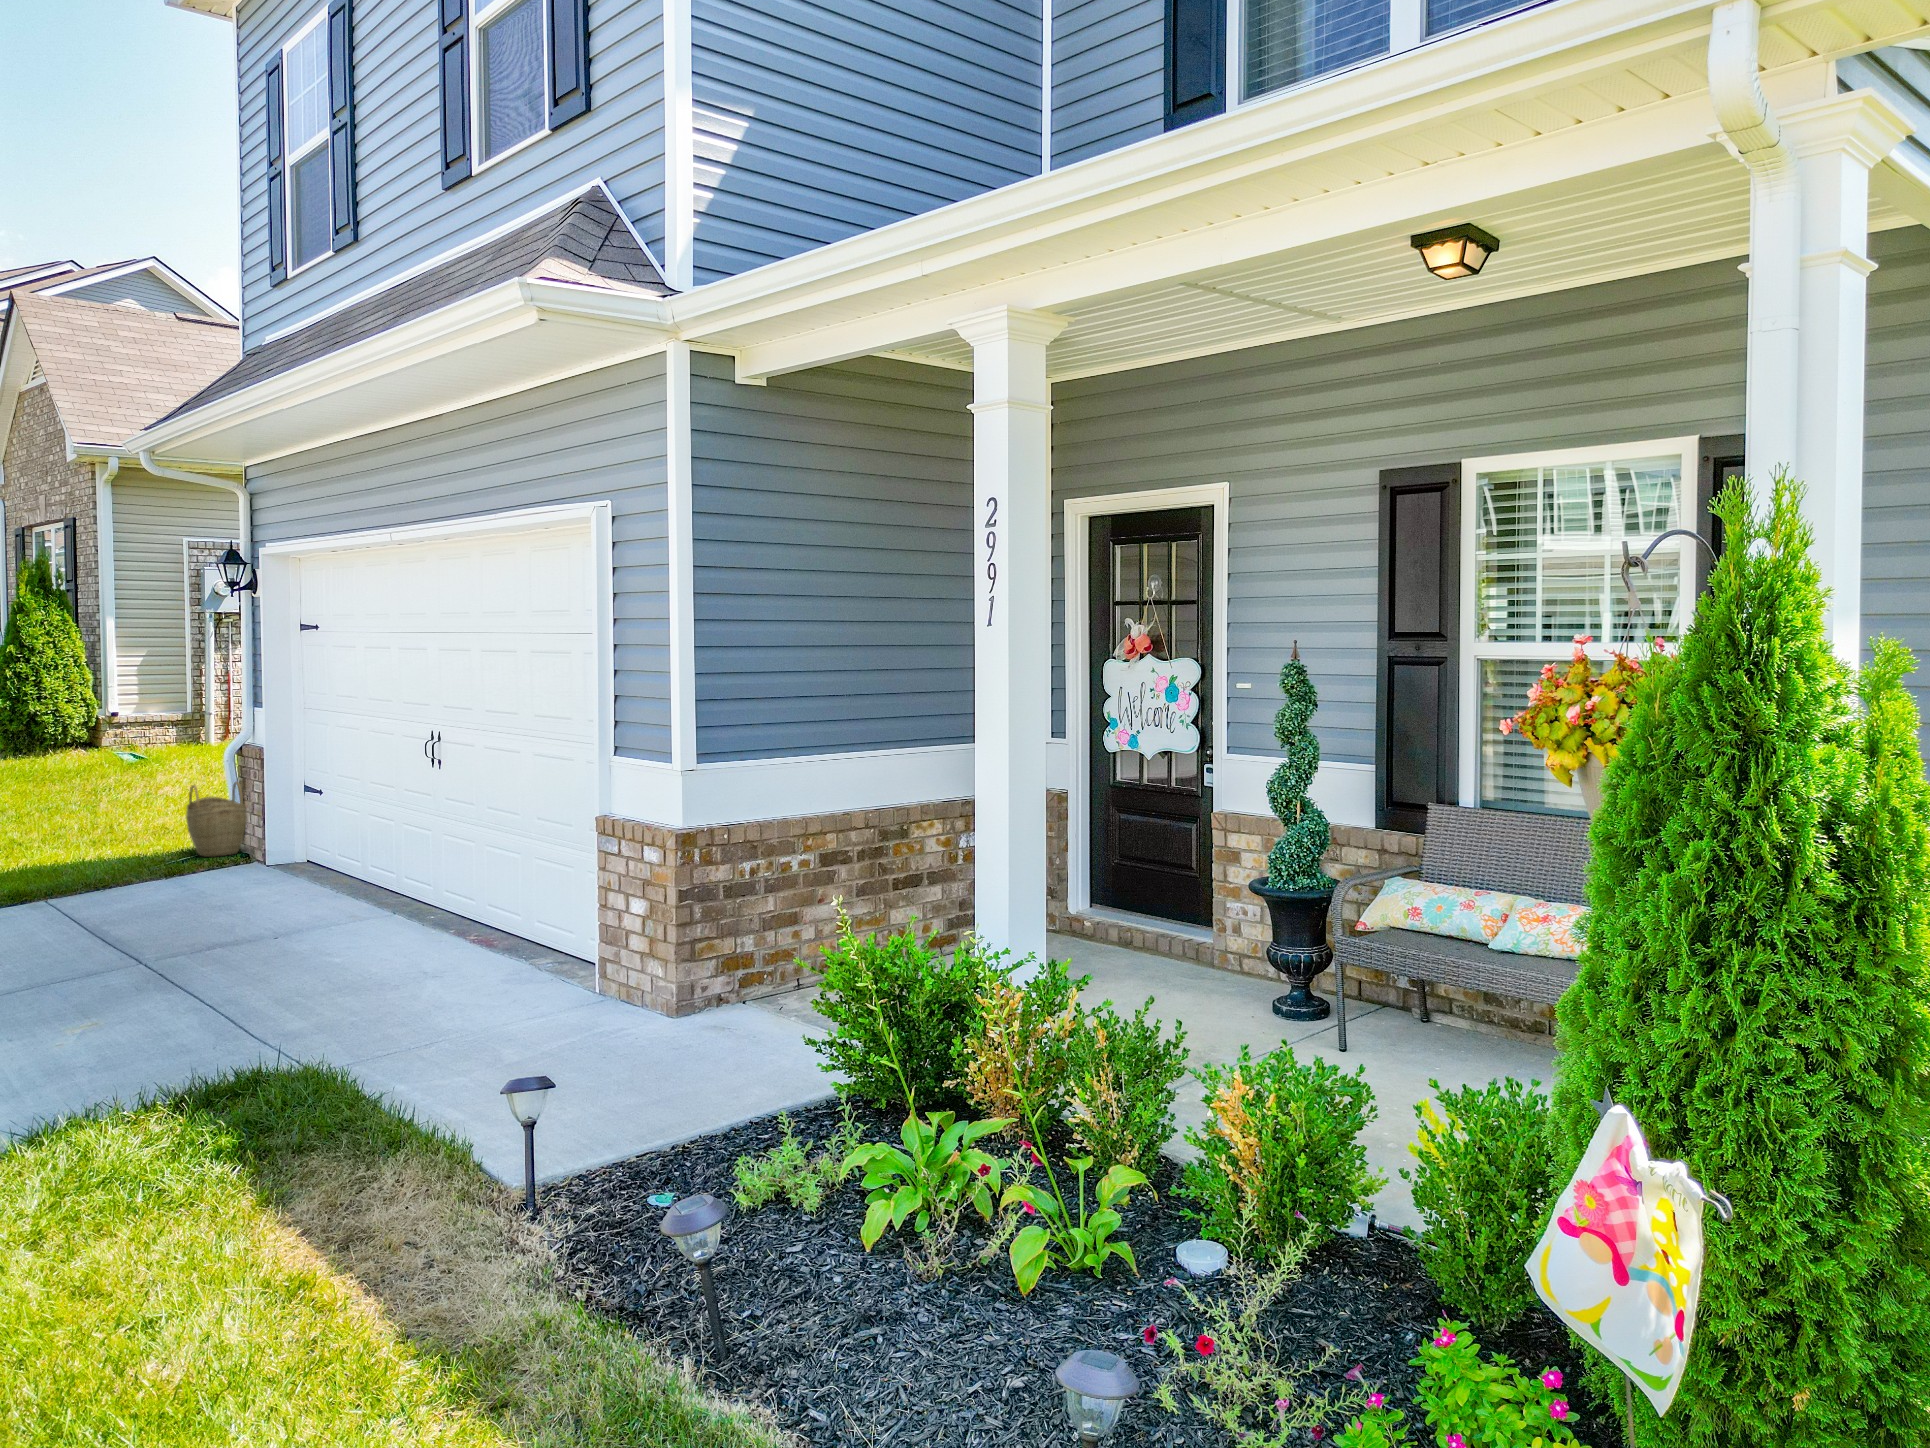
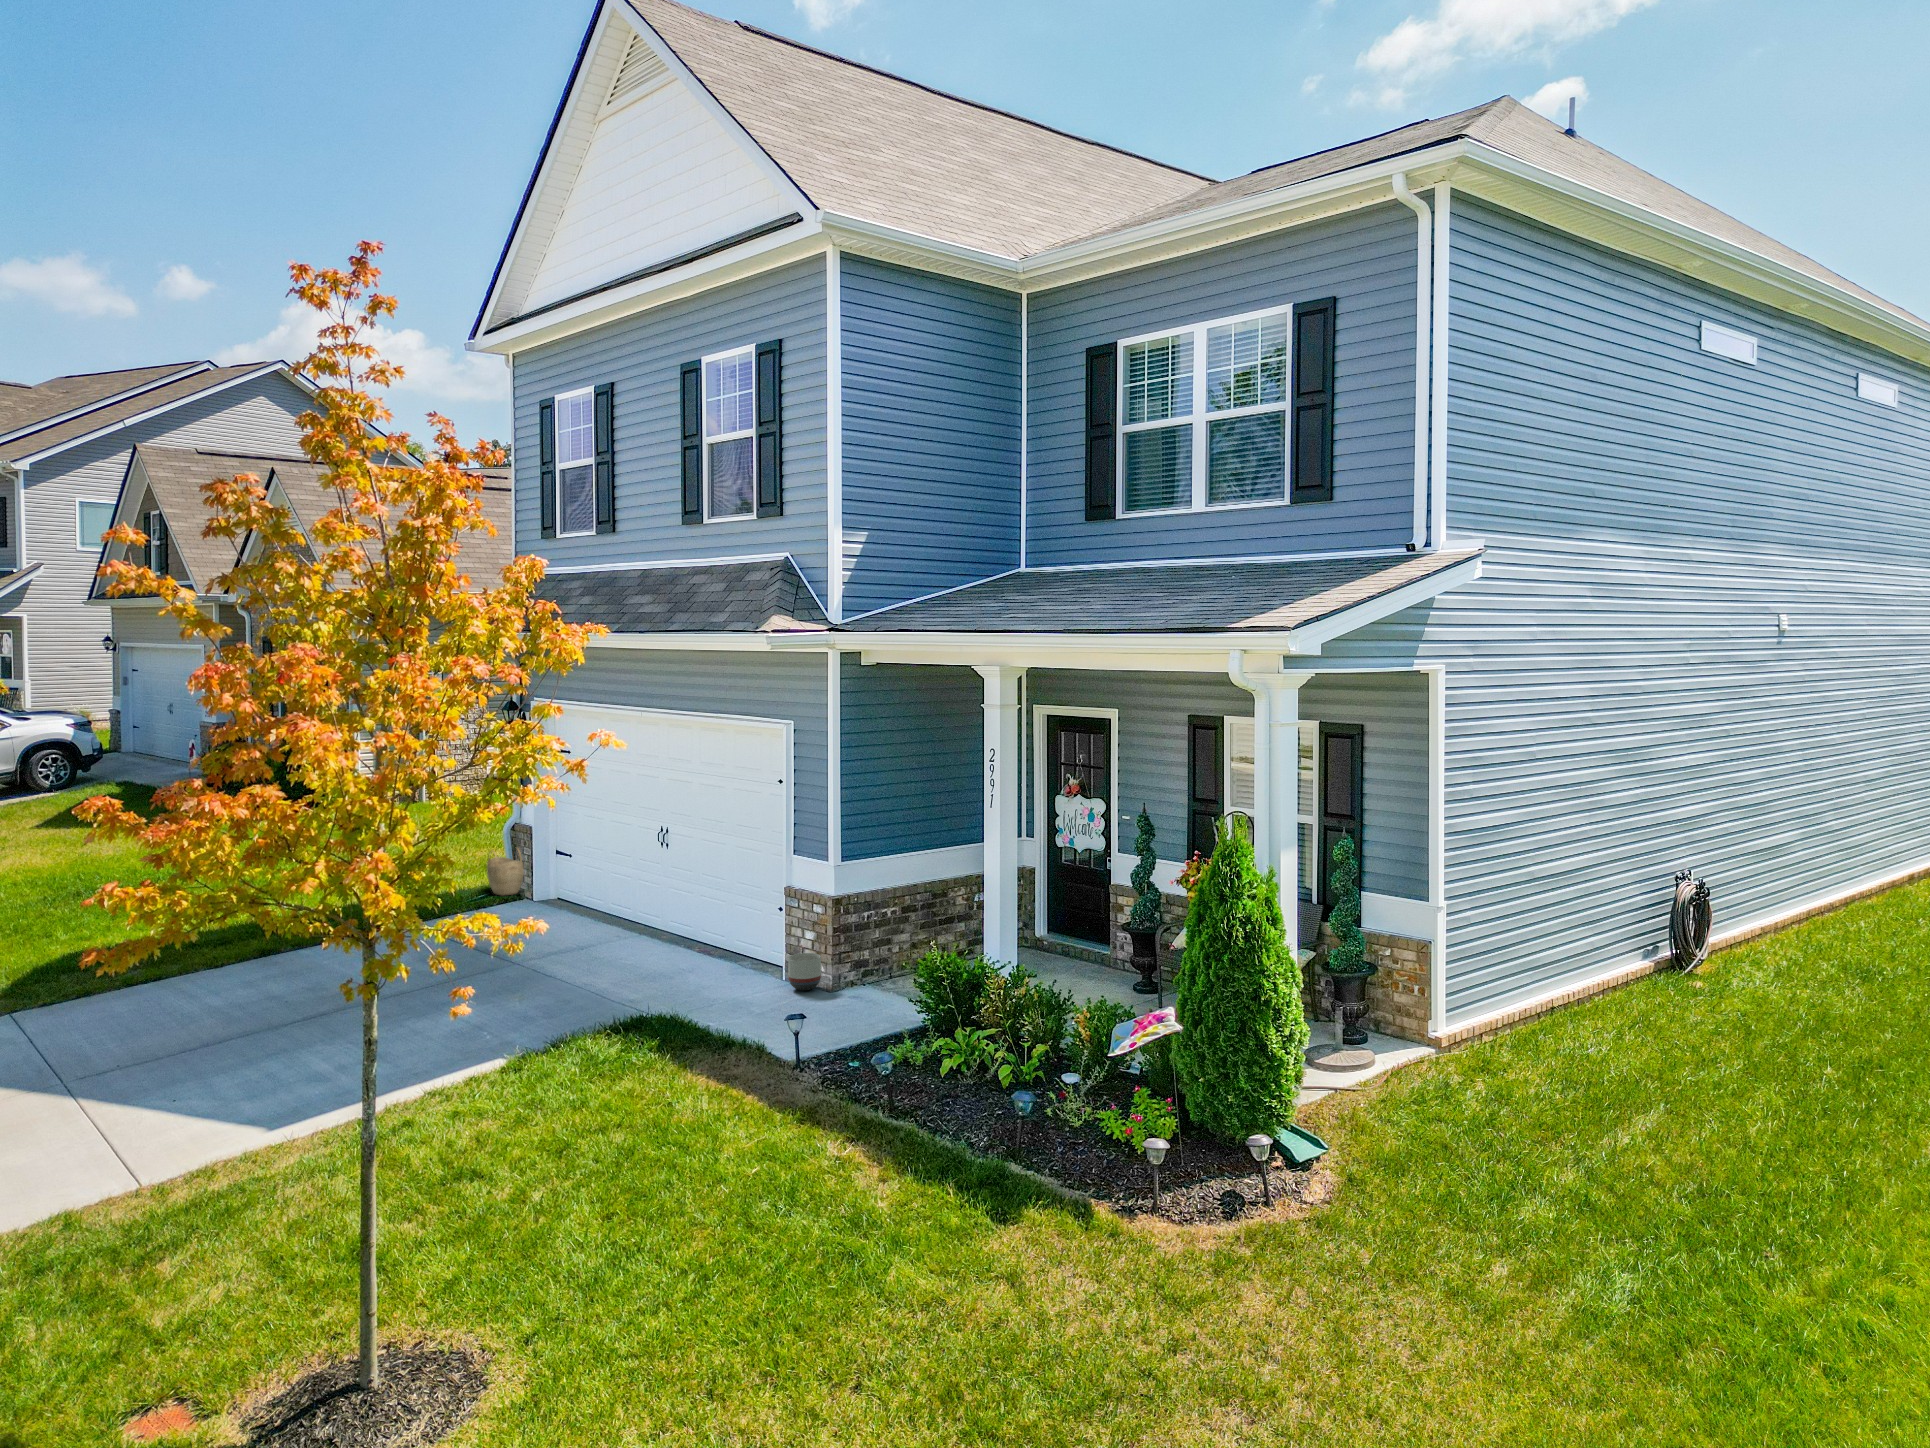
planter: none [586,941,654,1015] -> present [788,953,821,991]

